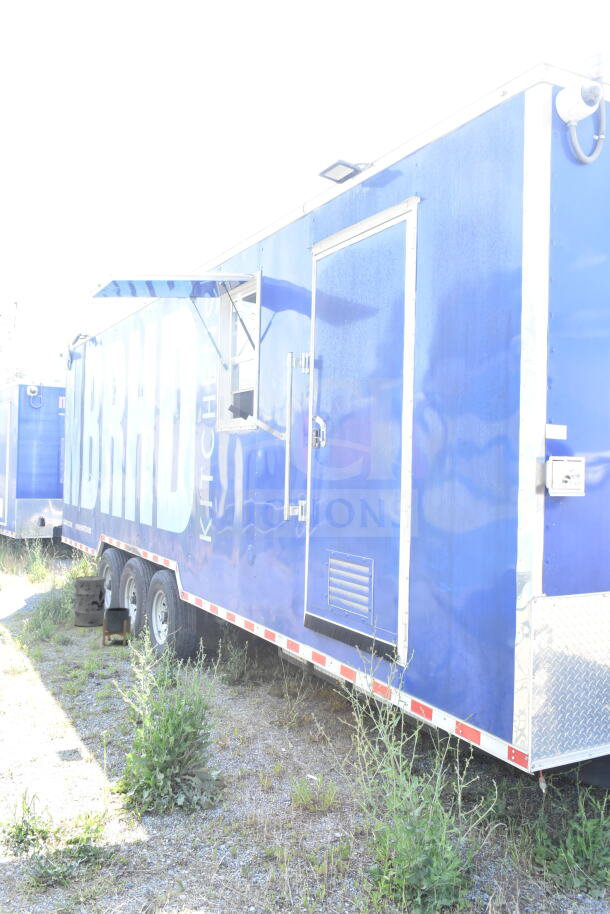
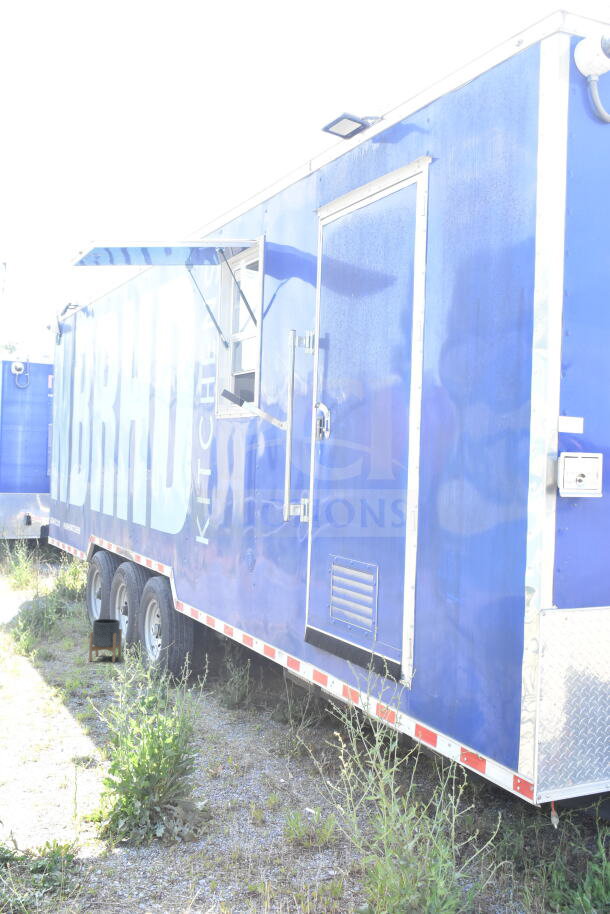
trash can: present [74,576,106,627] -> none [59,583,95,640]

